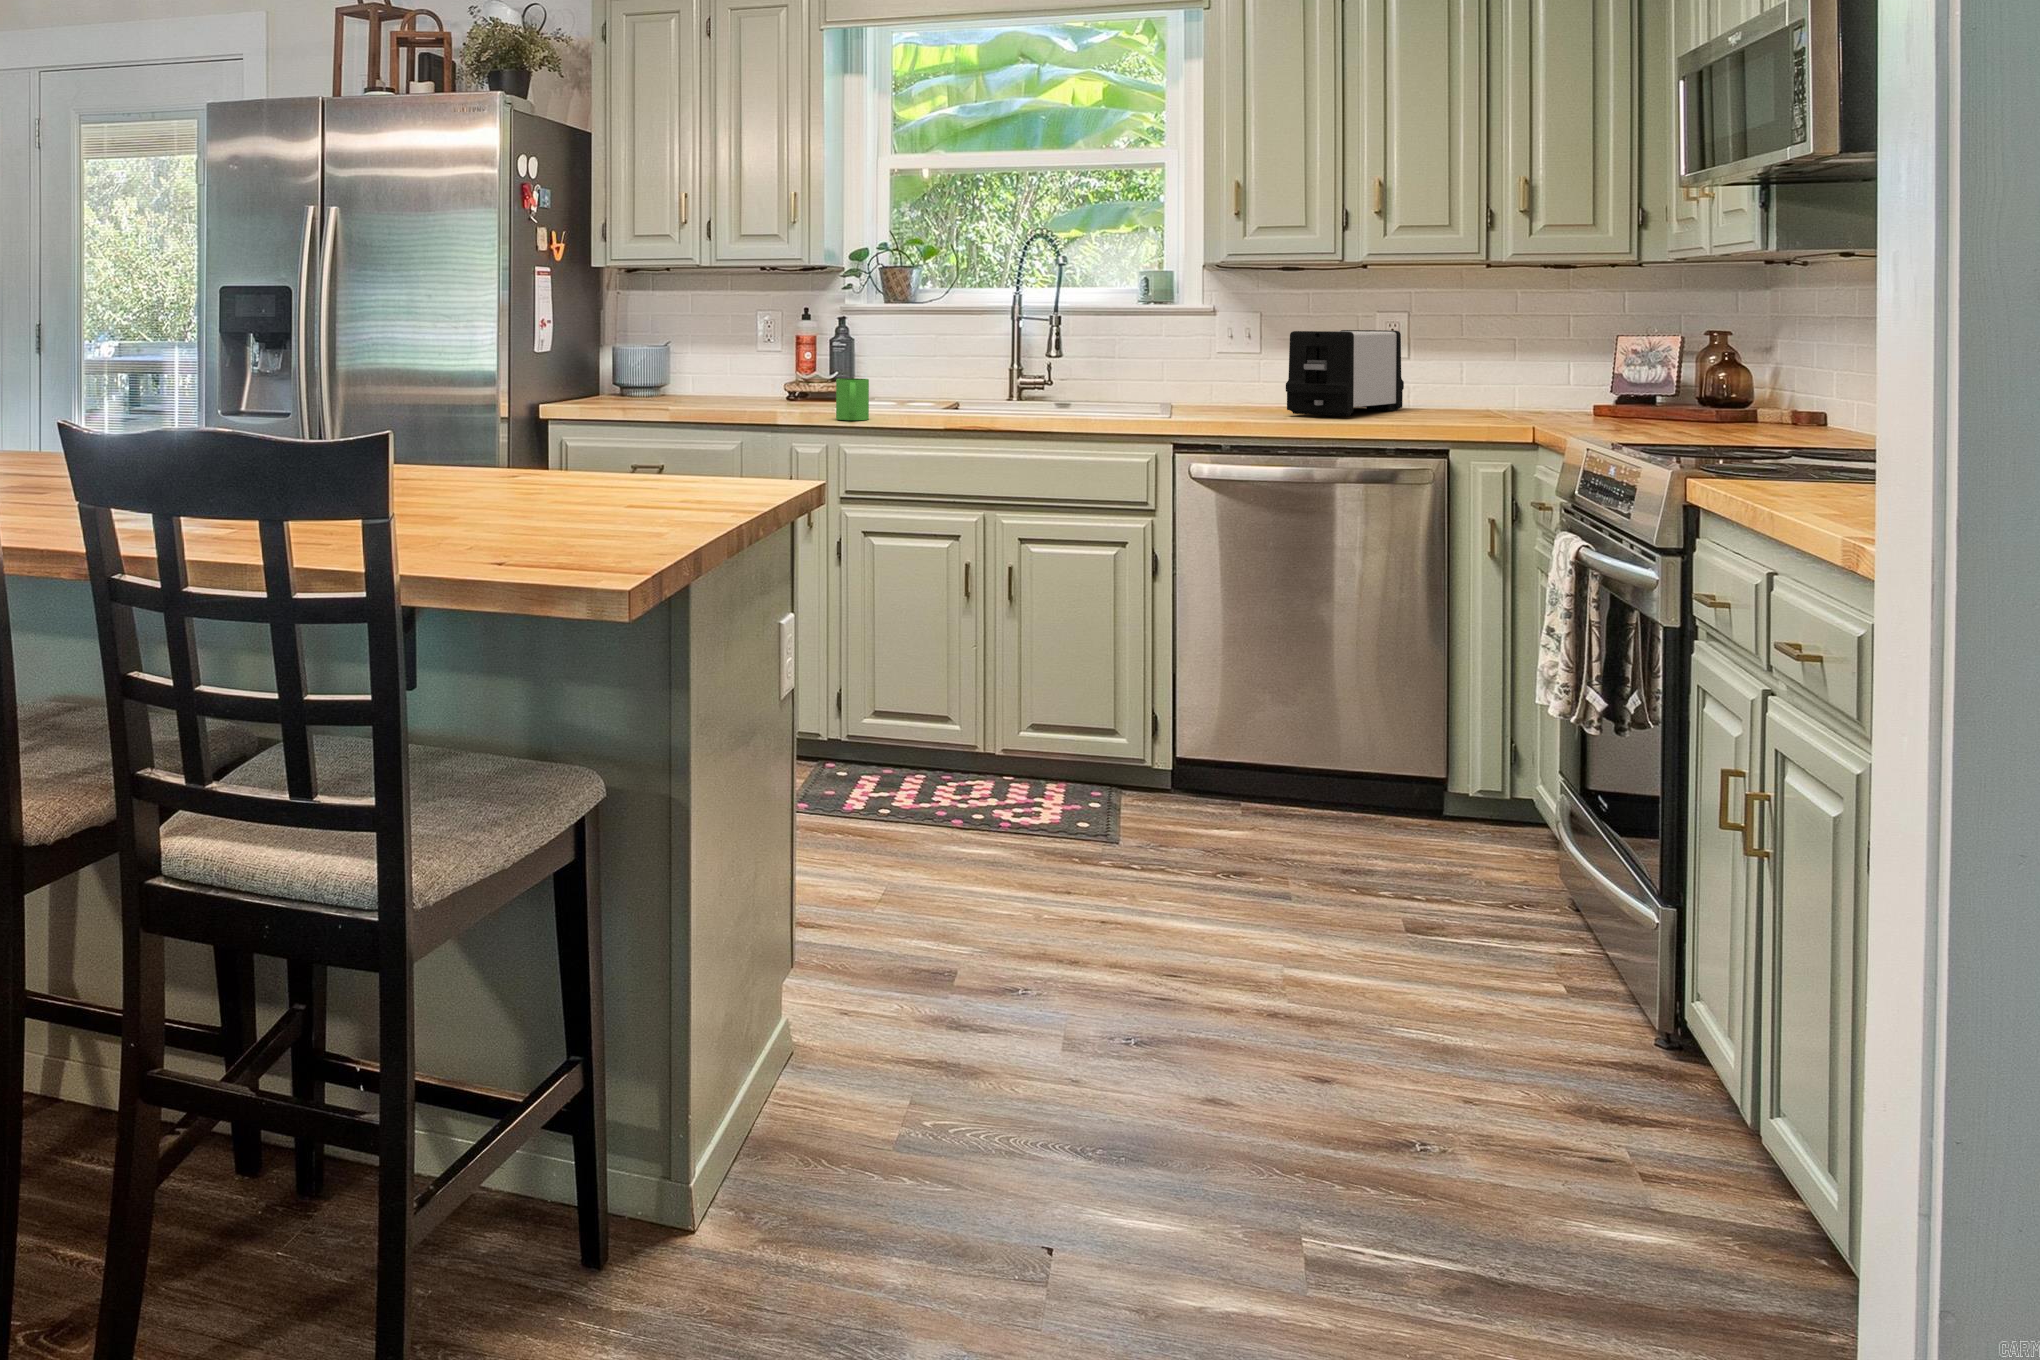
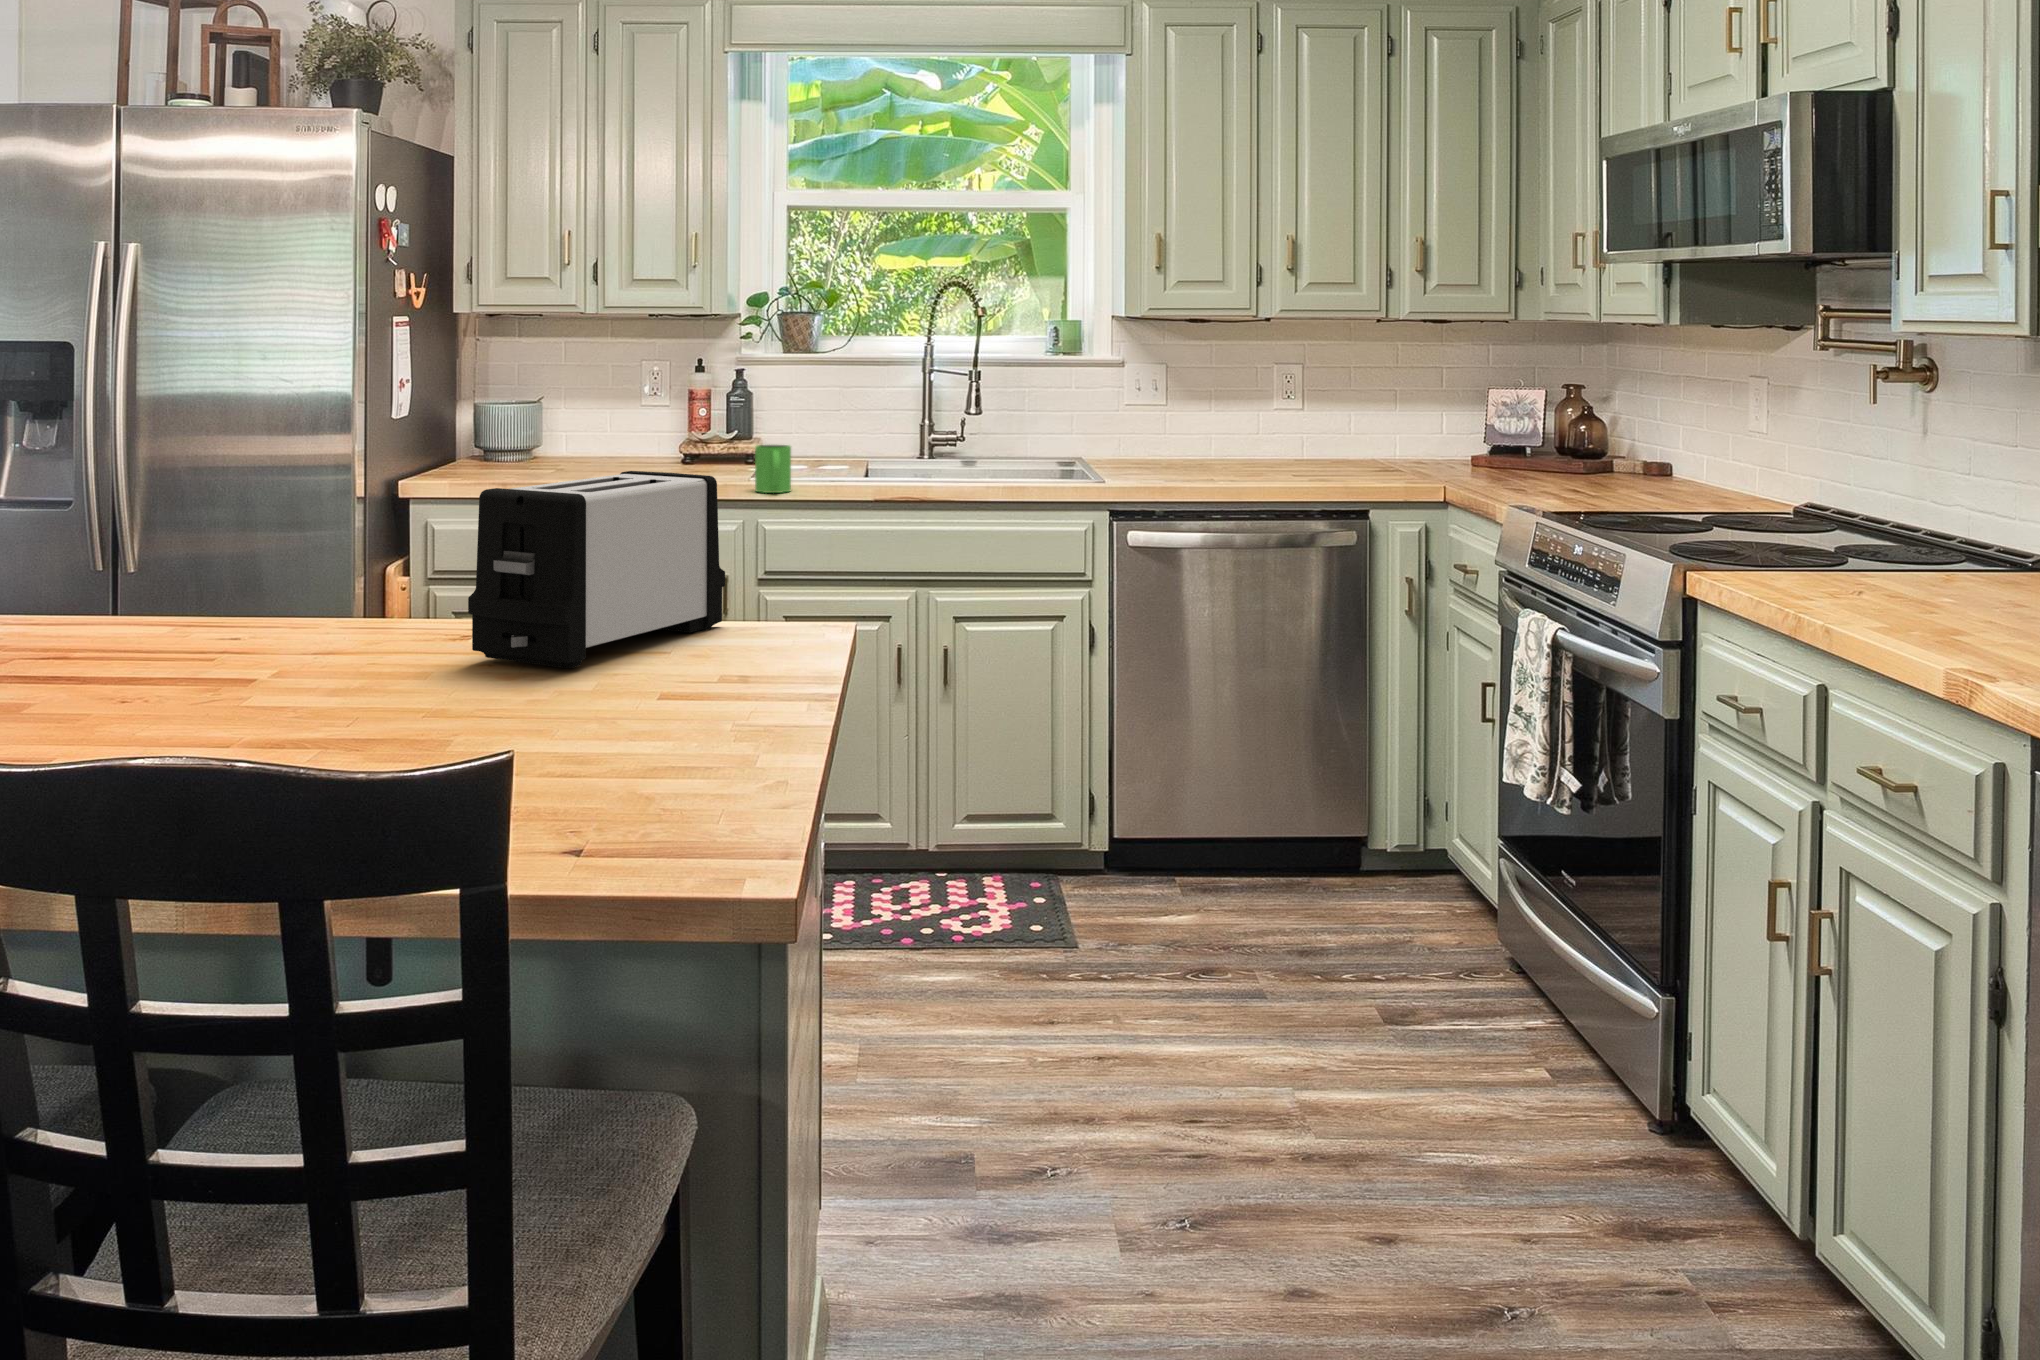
toaster: present [1286,330,1404,416] -> present [468,471,725,668]

